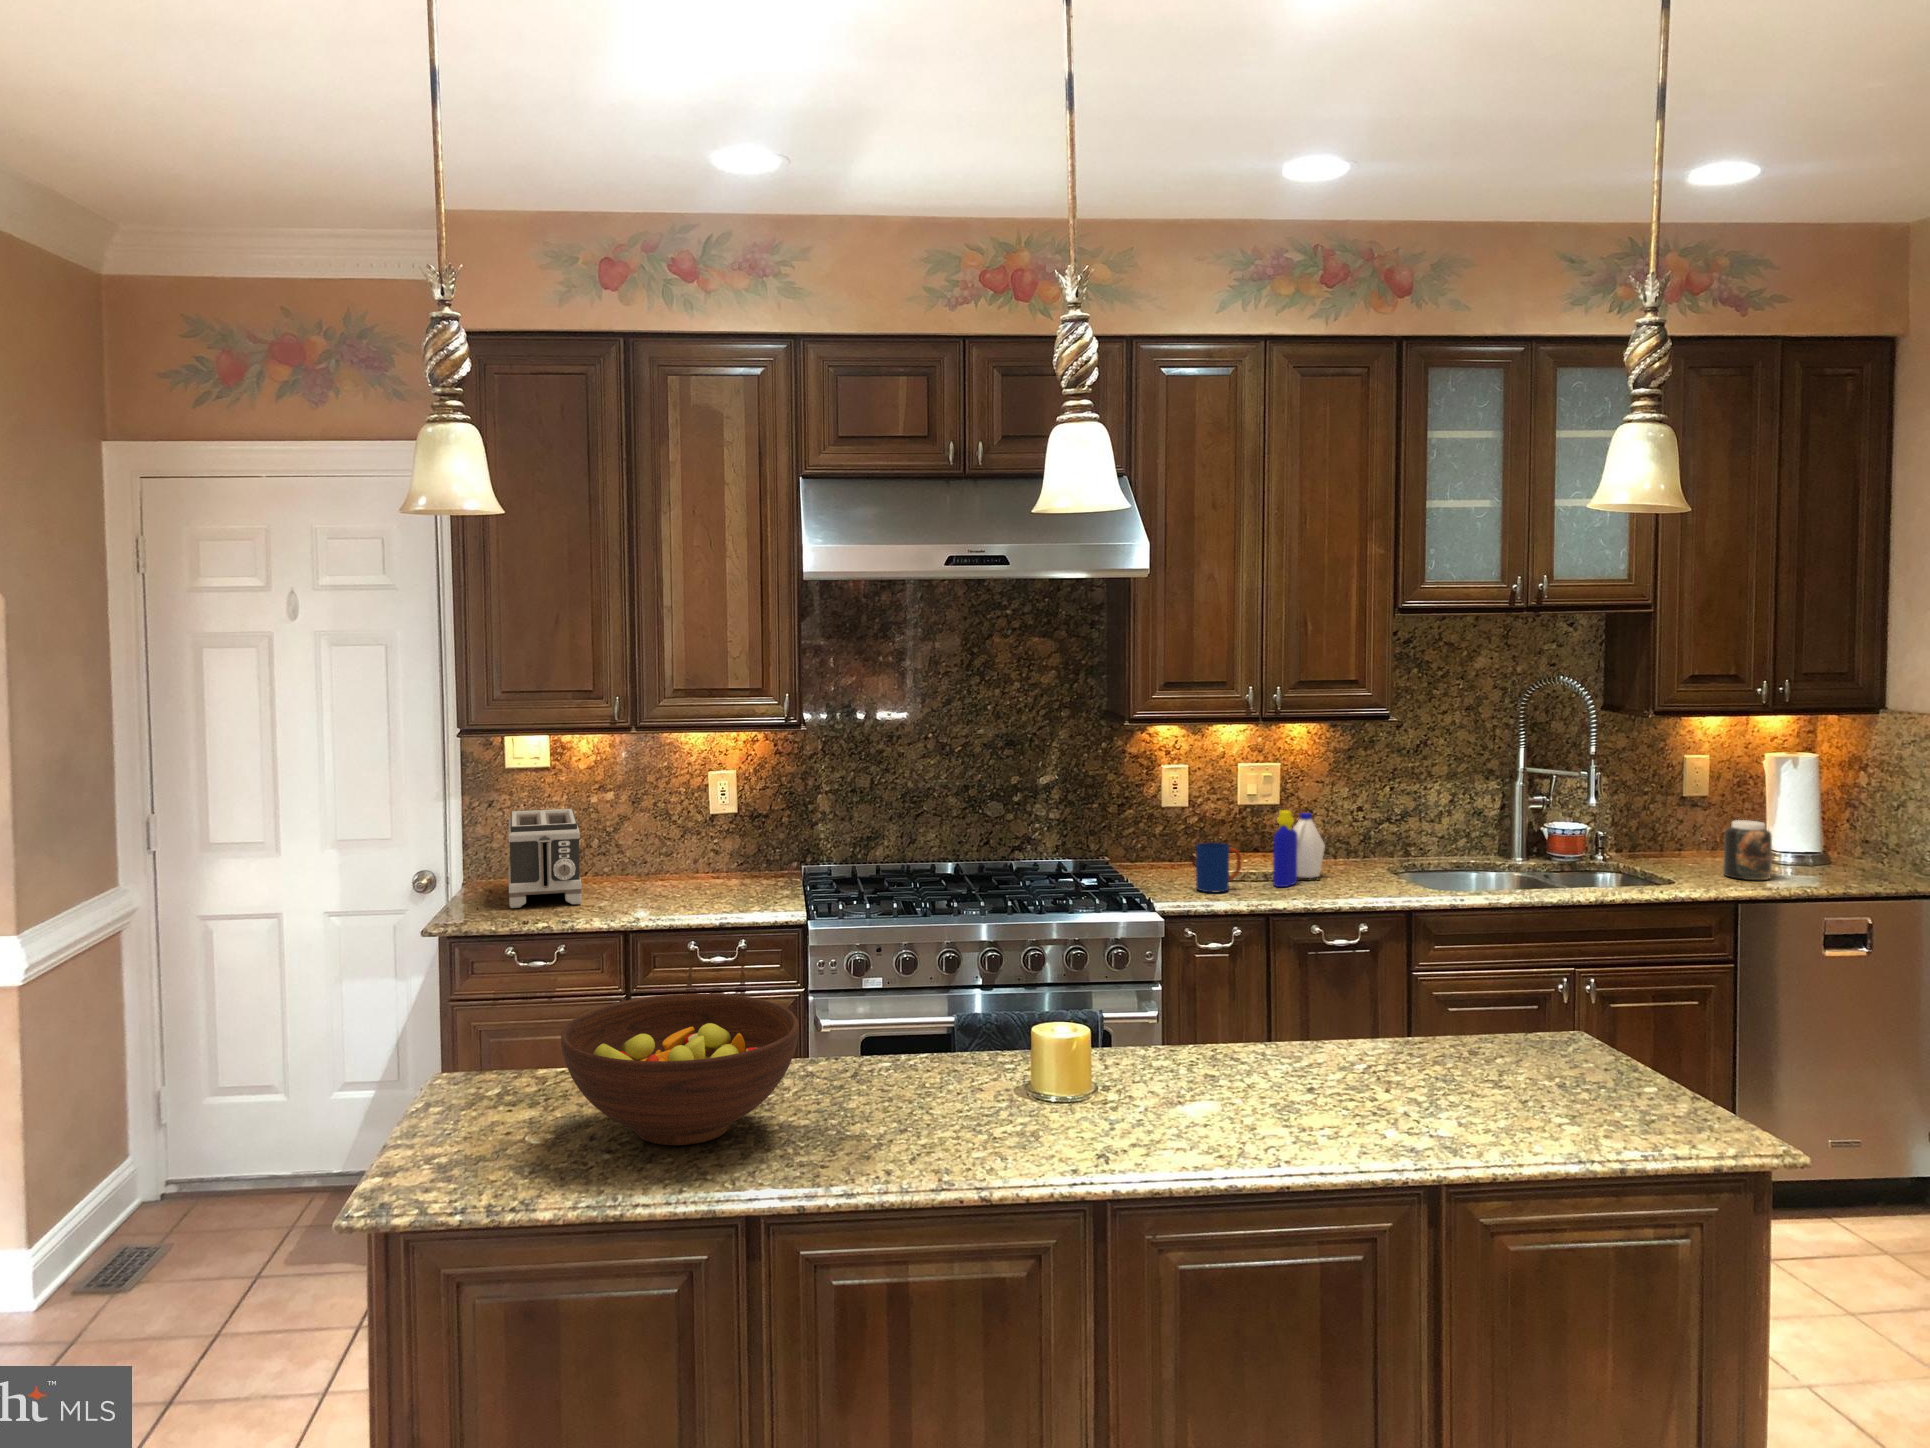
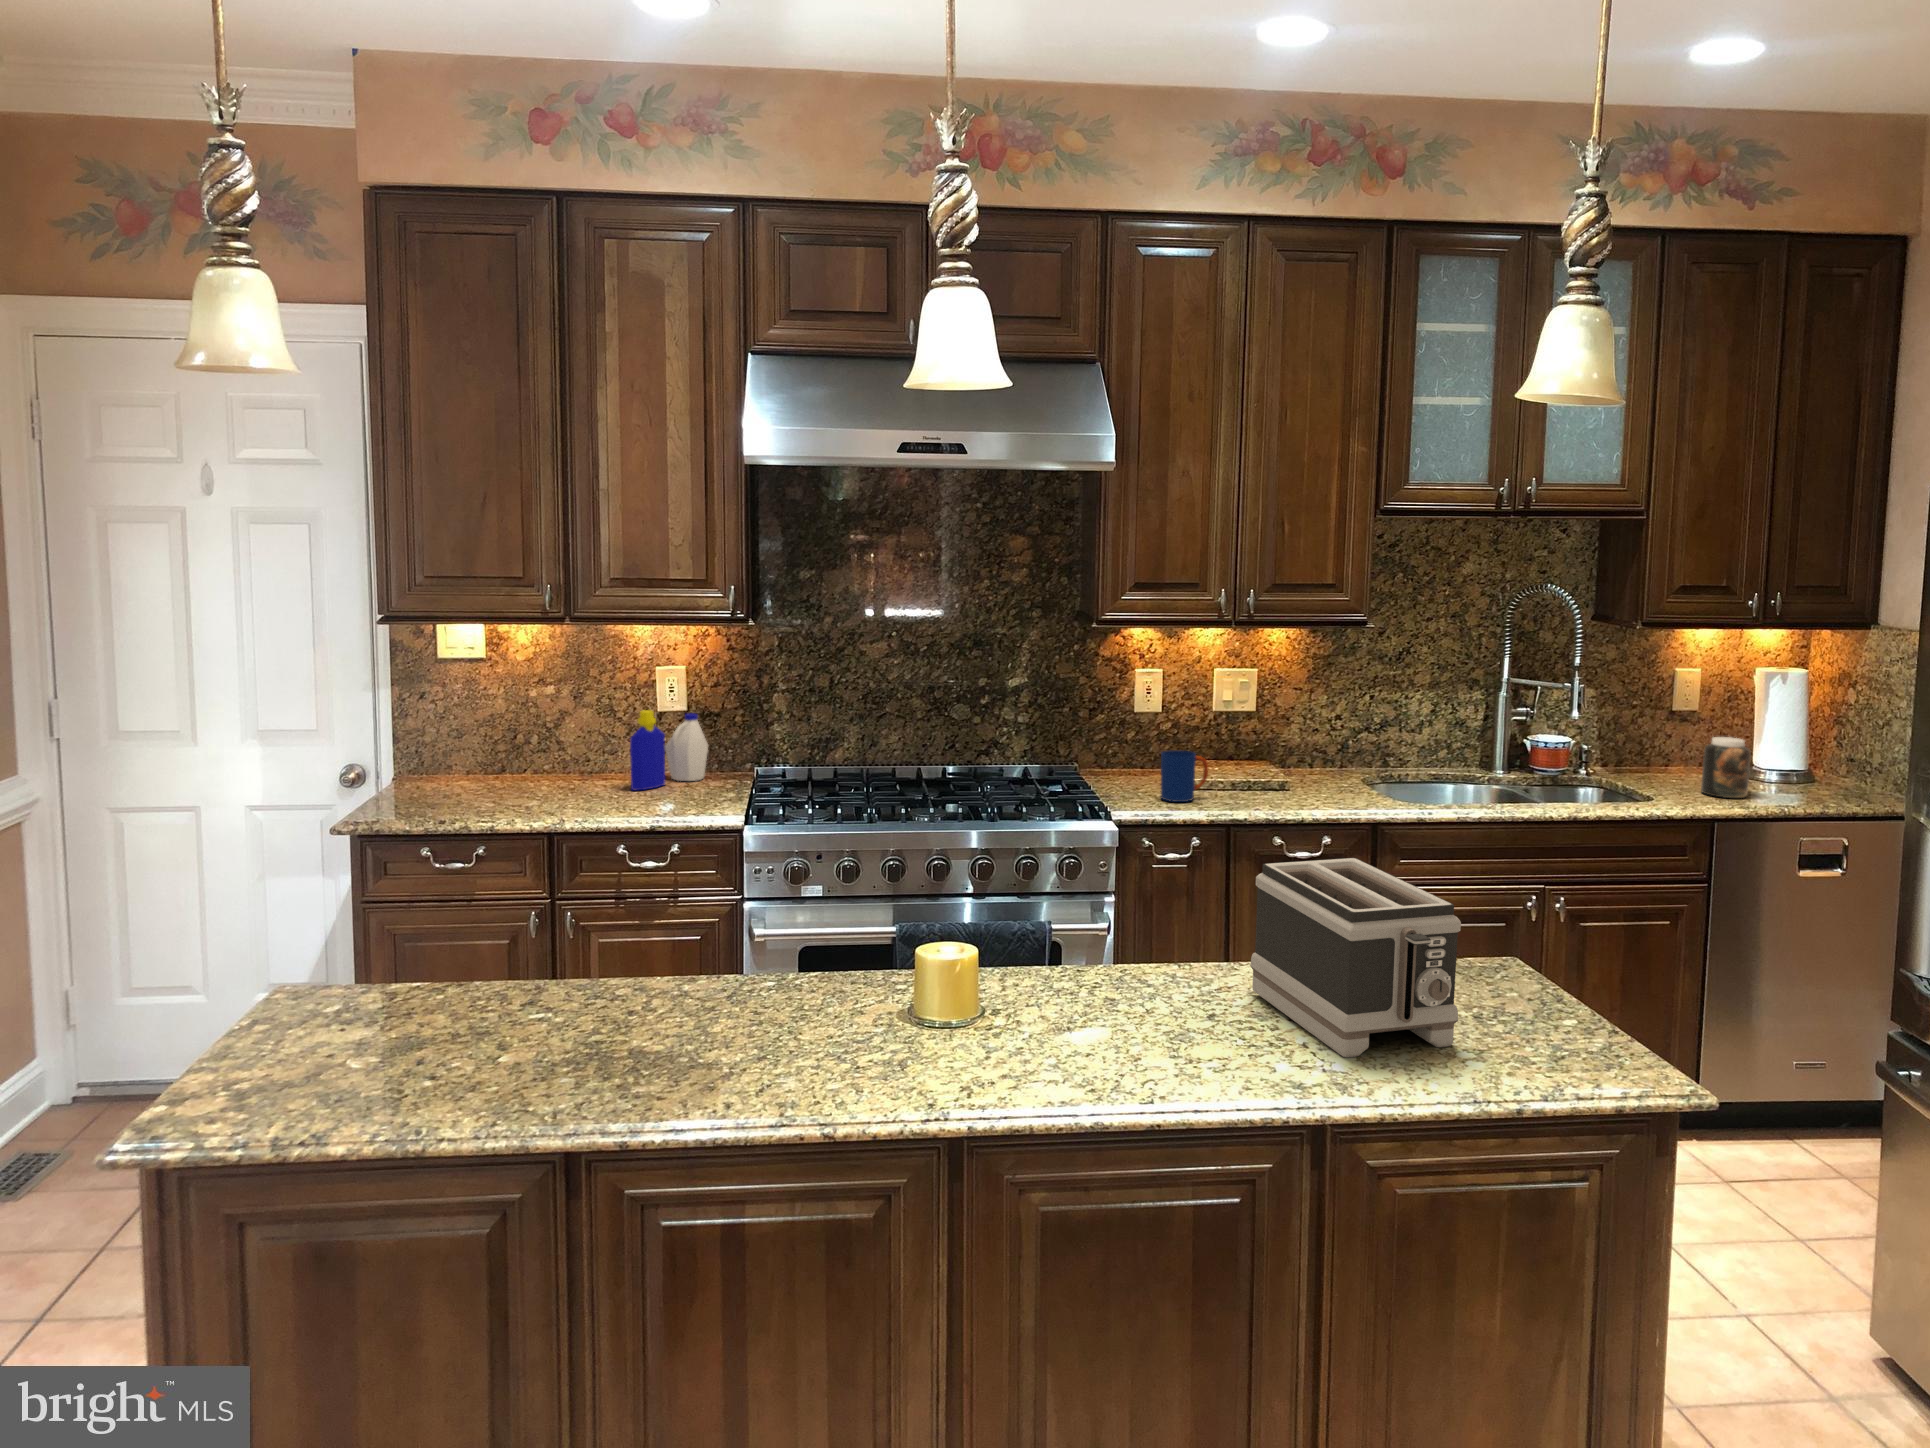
toaster: present [509,809,582,908] -> present [1250,858,1461,1058]
bottle: present [1273,810,1325,887] -> present [630,710,708,790]
fruit bowl: present [561,994,799,1145] -> none [379,908,651,1073]

